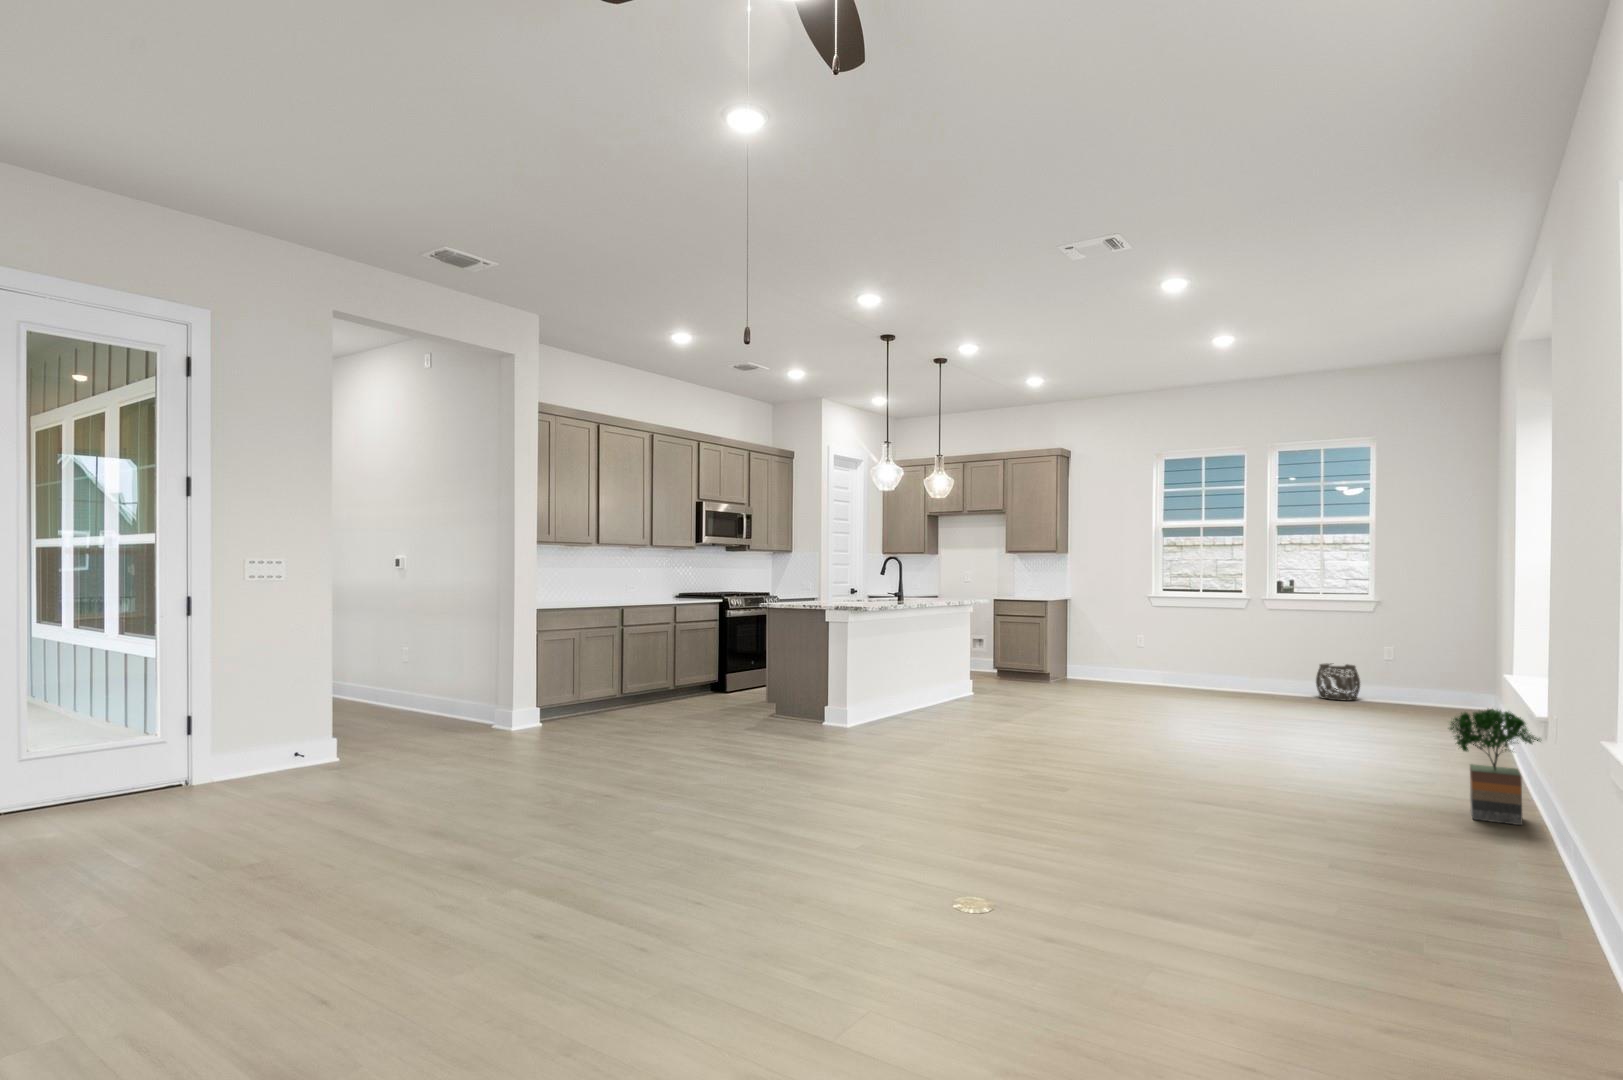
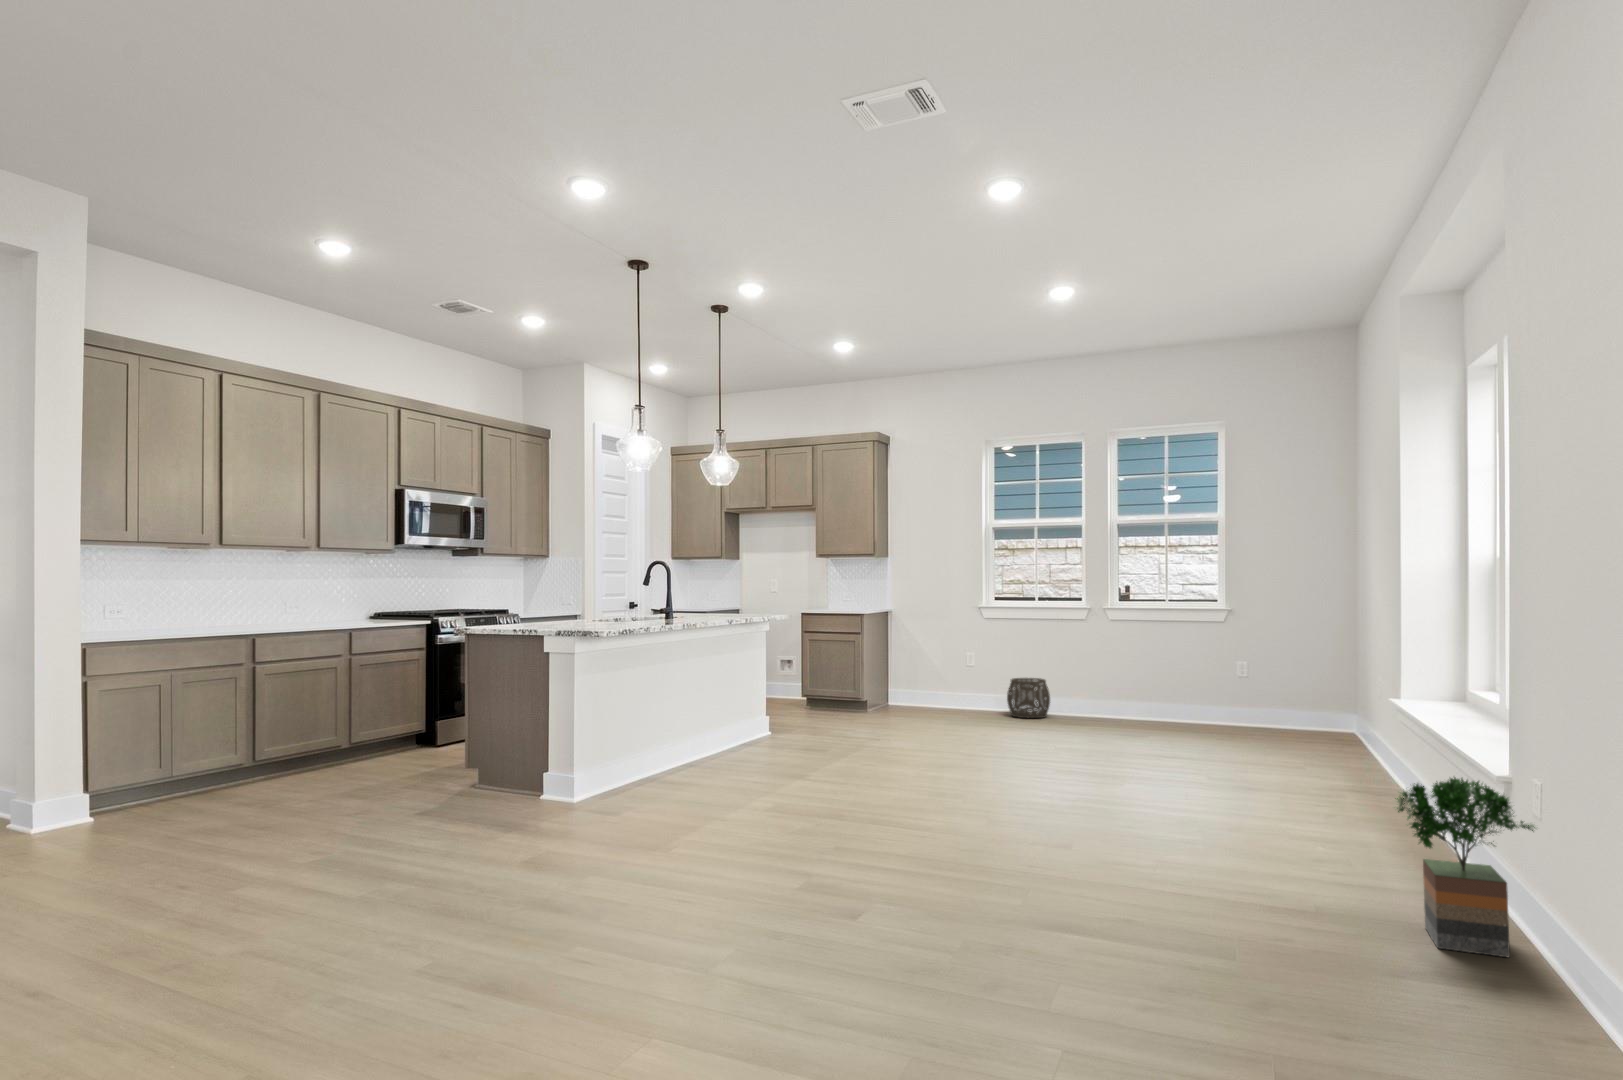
woven basket: present [1316,663,1360,701] -> present [1007,678,1050,718]

